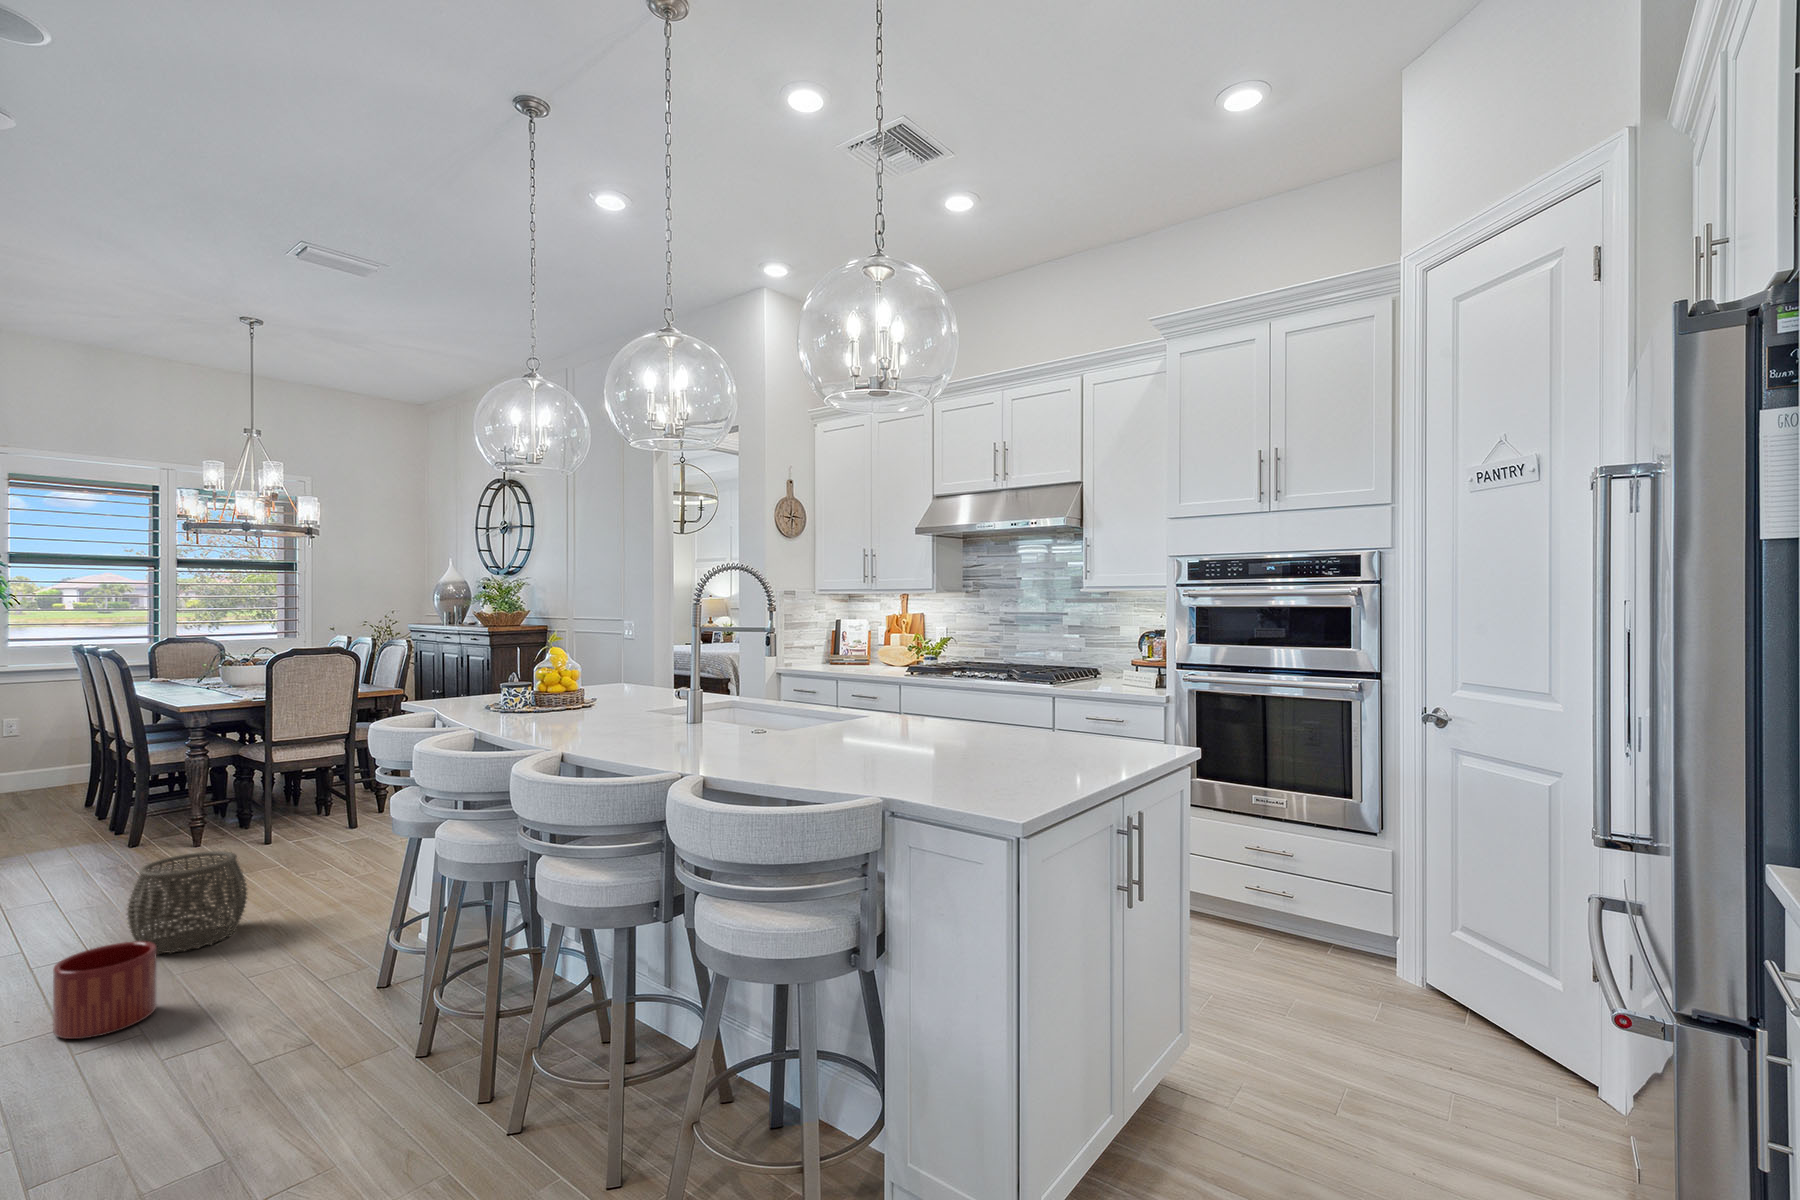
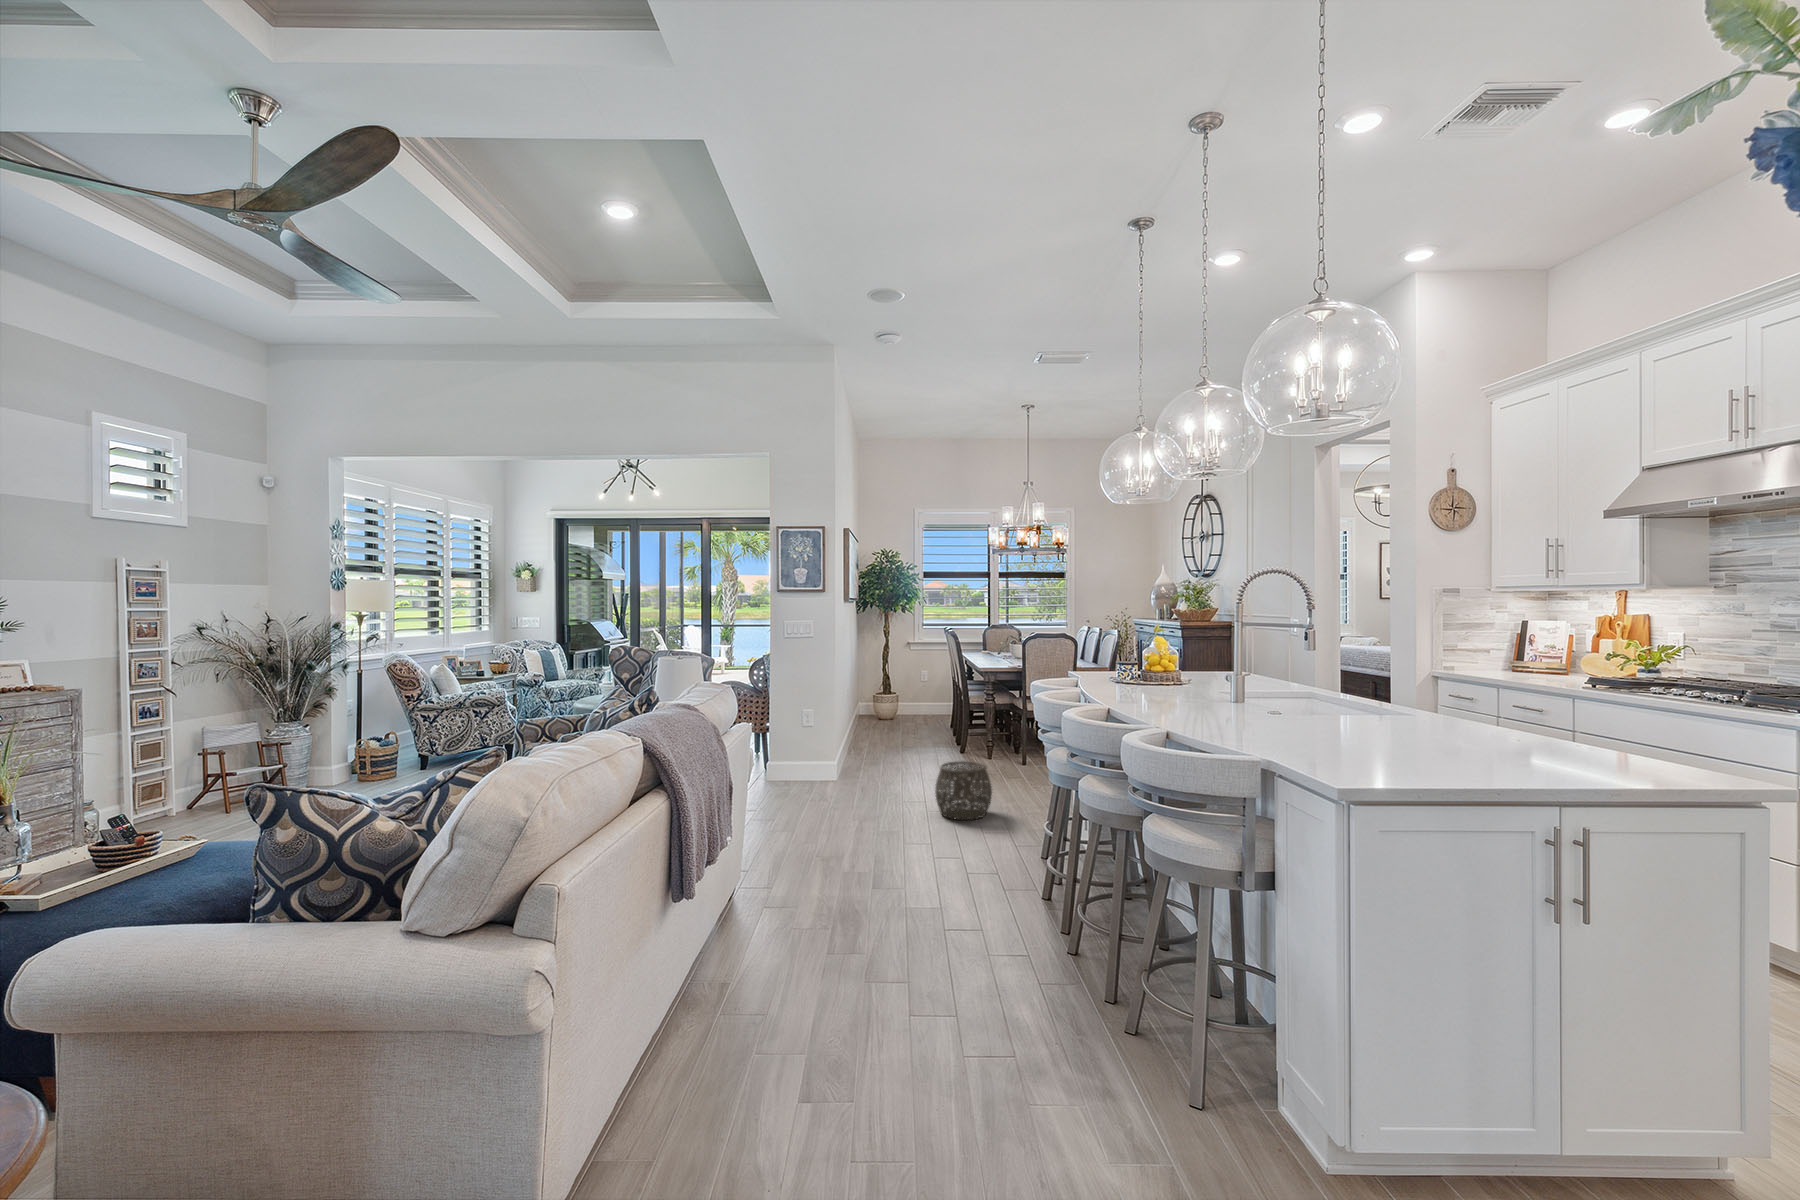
planter: present [53,941,157,1039] -> none [892,803,935,852]

